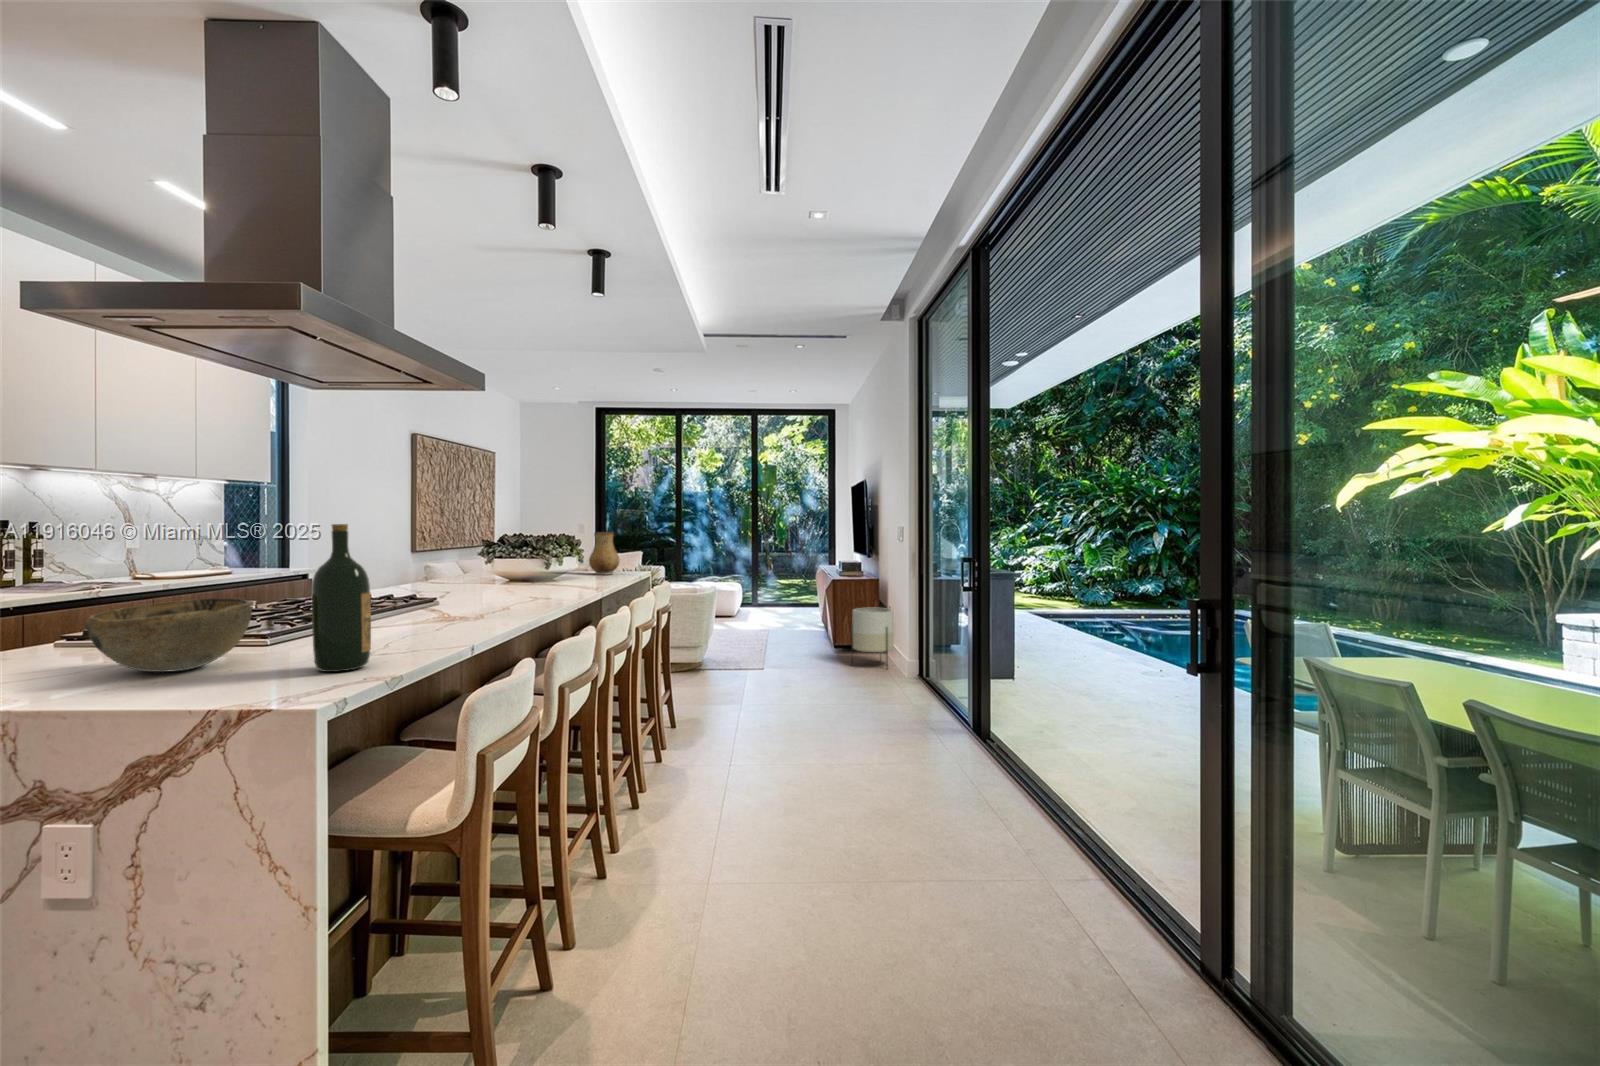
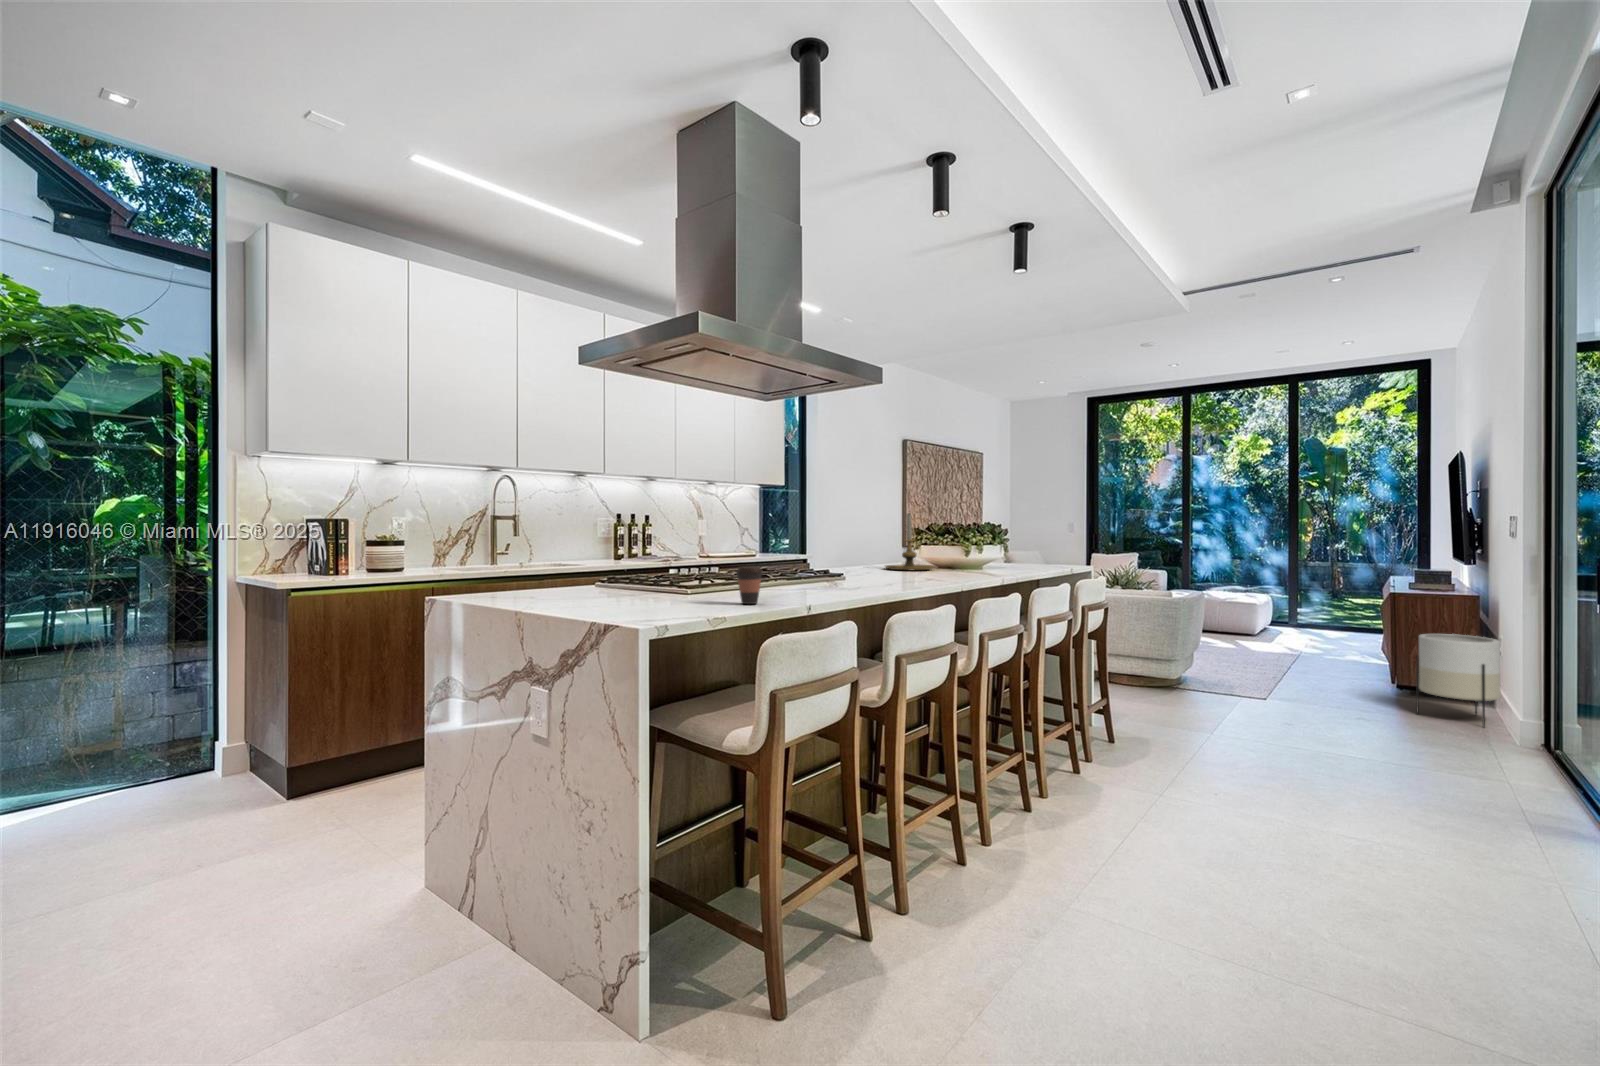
wine bottle: present [312,524,371,672] -> none [675,492,715,609]
candle holder: none [462,527,520,589] -> present [885,513,934,570]
ceramic pitcher: present [589,532,619,575] -> none [1021,521,1054,566]
decorative bowl: present [86,598,252,672] -> none [568,552,659,599]
coffee cup: none [382,609,421,655] -> present [736,566,763,604]

